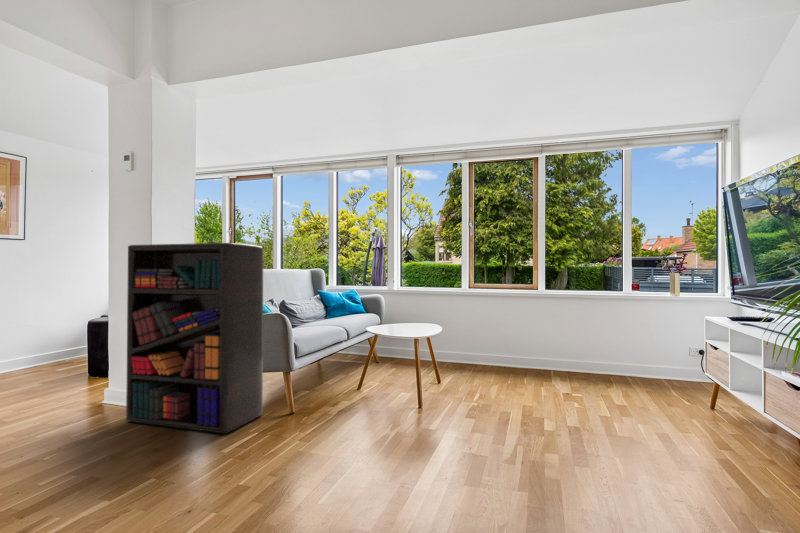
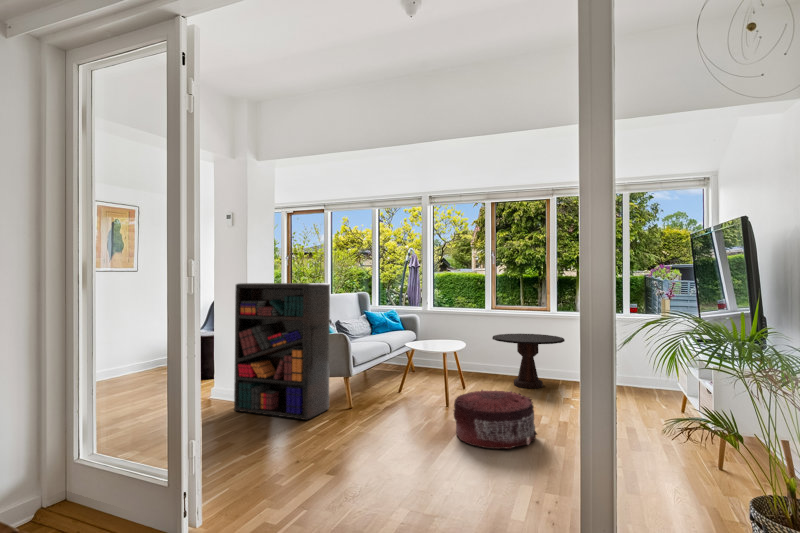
side table: none [473,315,560,381] -> present [492,334,565,388]
pouf: none [431,386,549,475] -> present [454,390,537,449]

